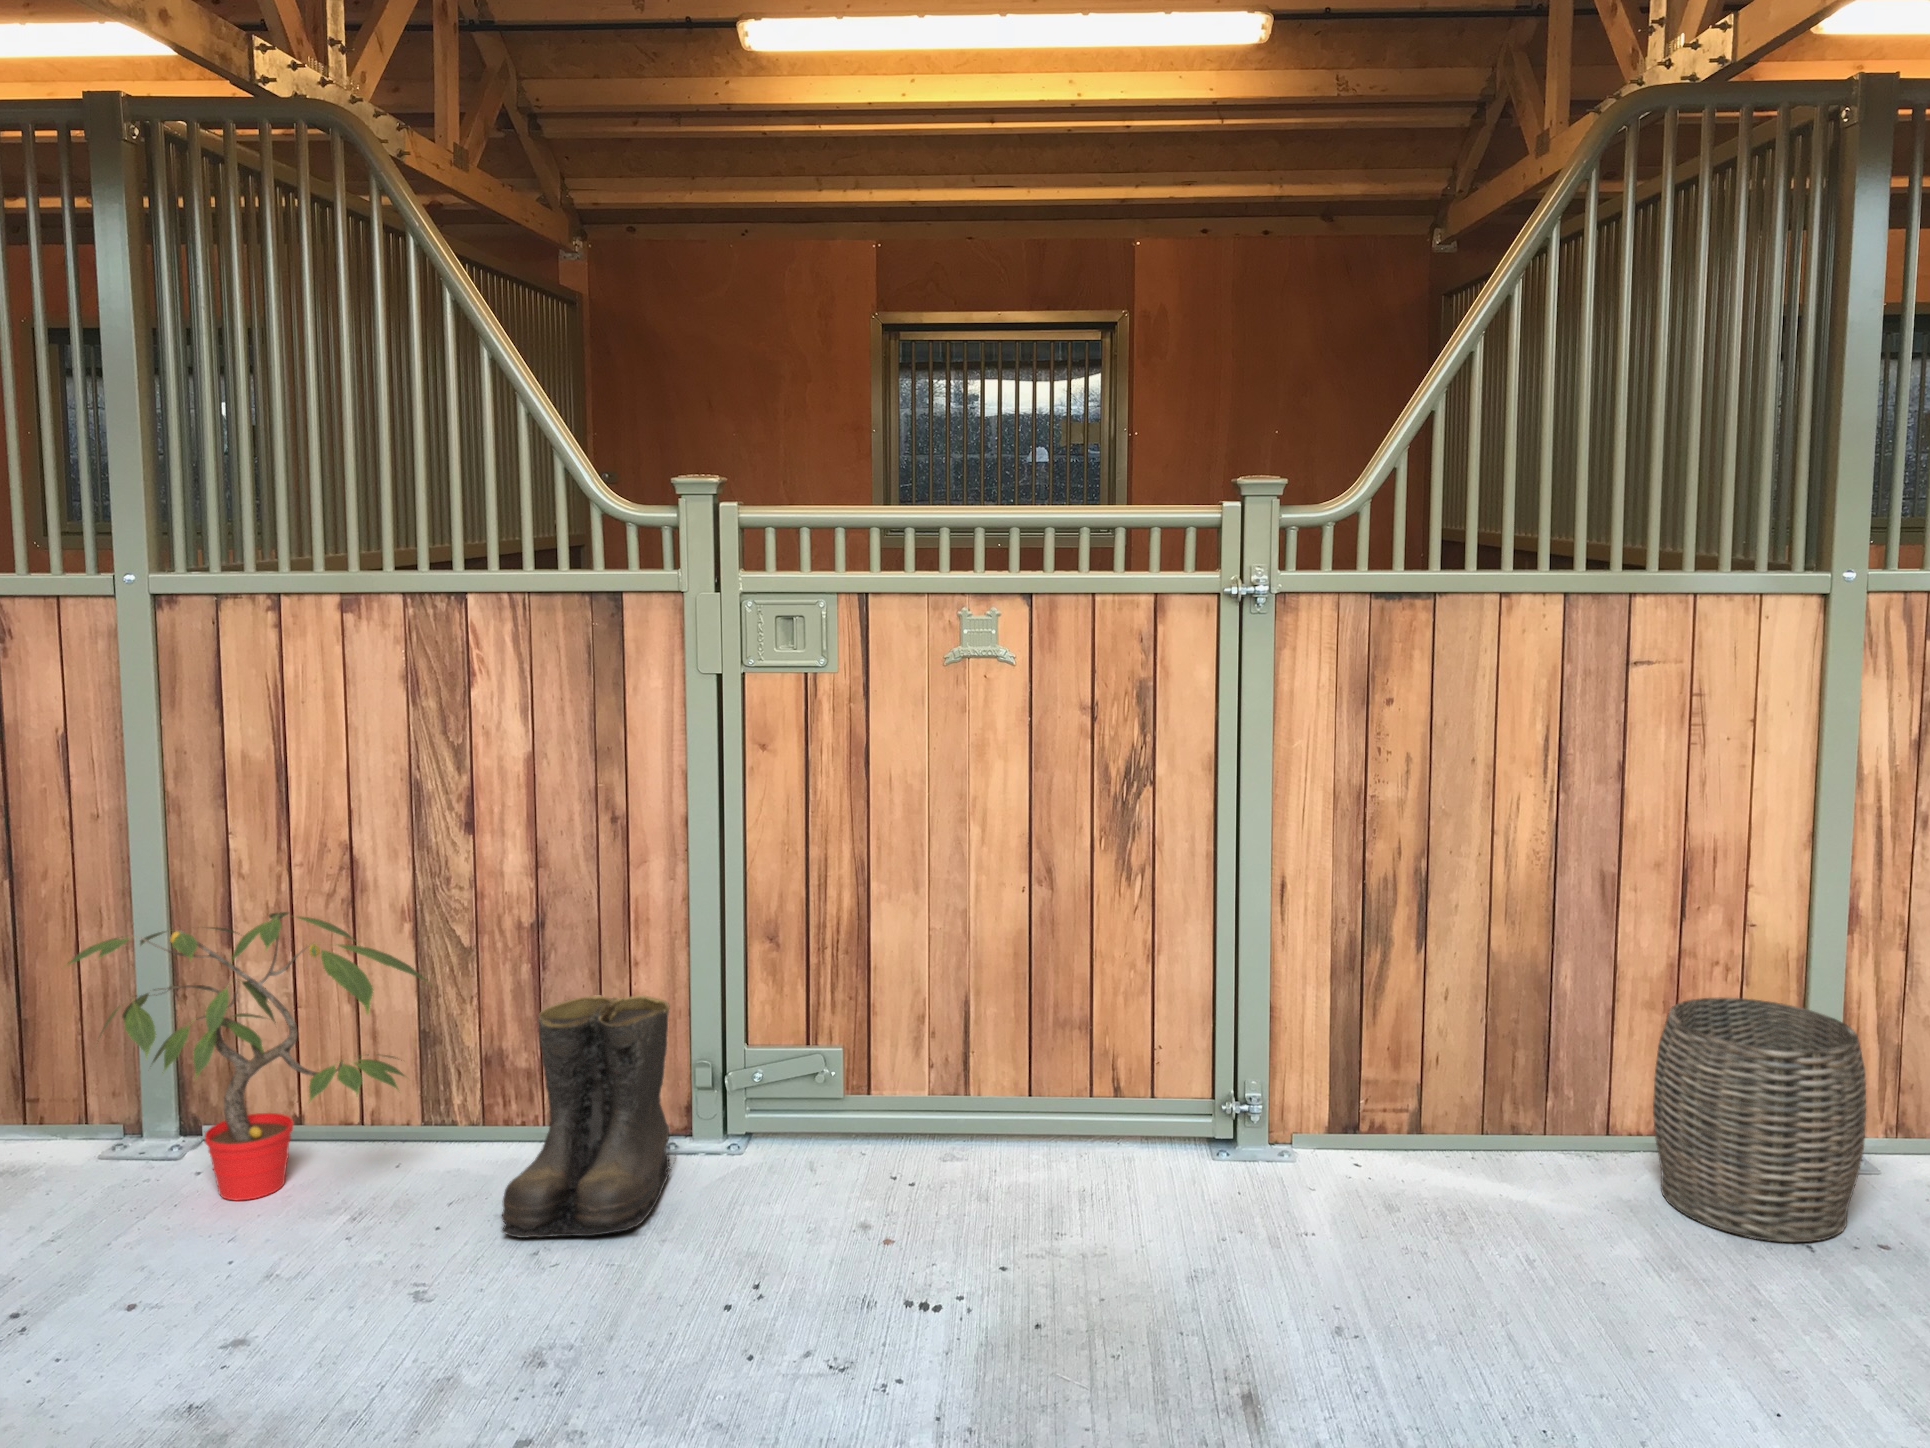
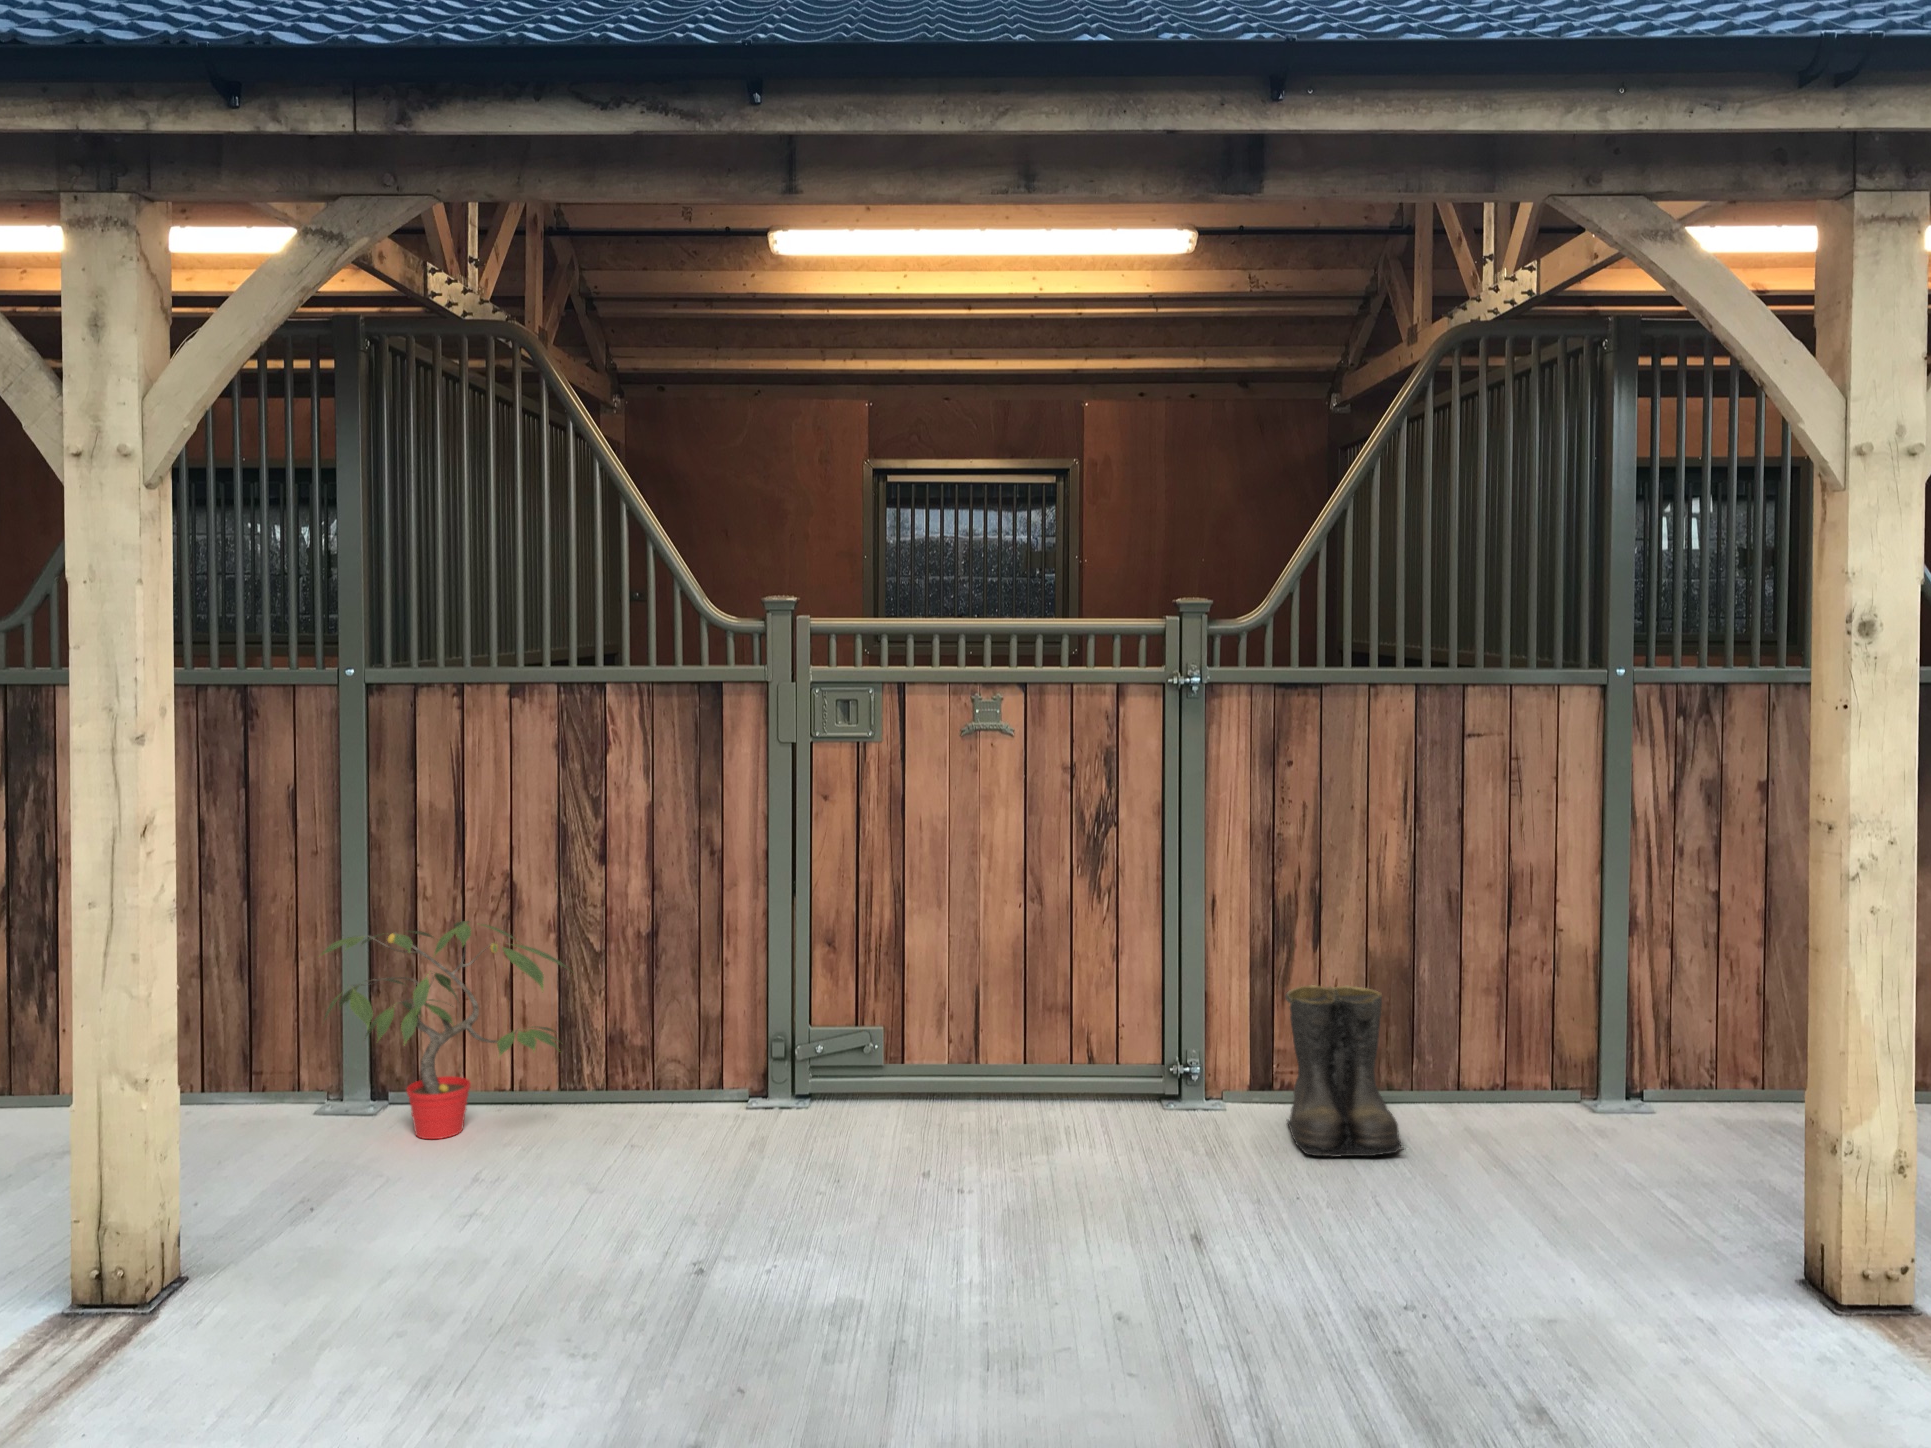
boots: present [502,995,669,1238] -> present [1285,985,1404,1156]
woven basket: present [1653,998,1866,1242] -> none [1488,982,1636,1153]

